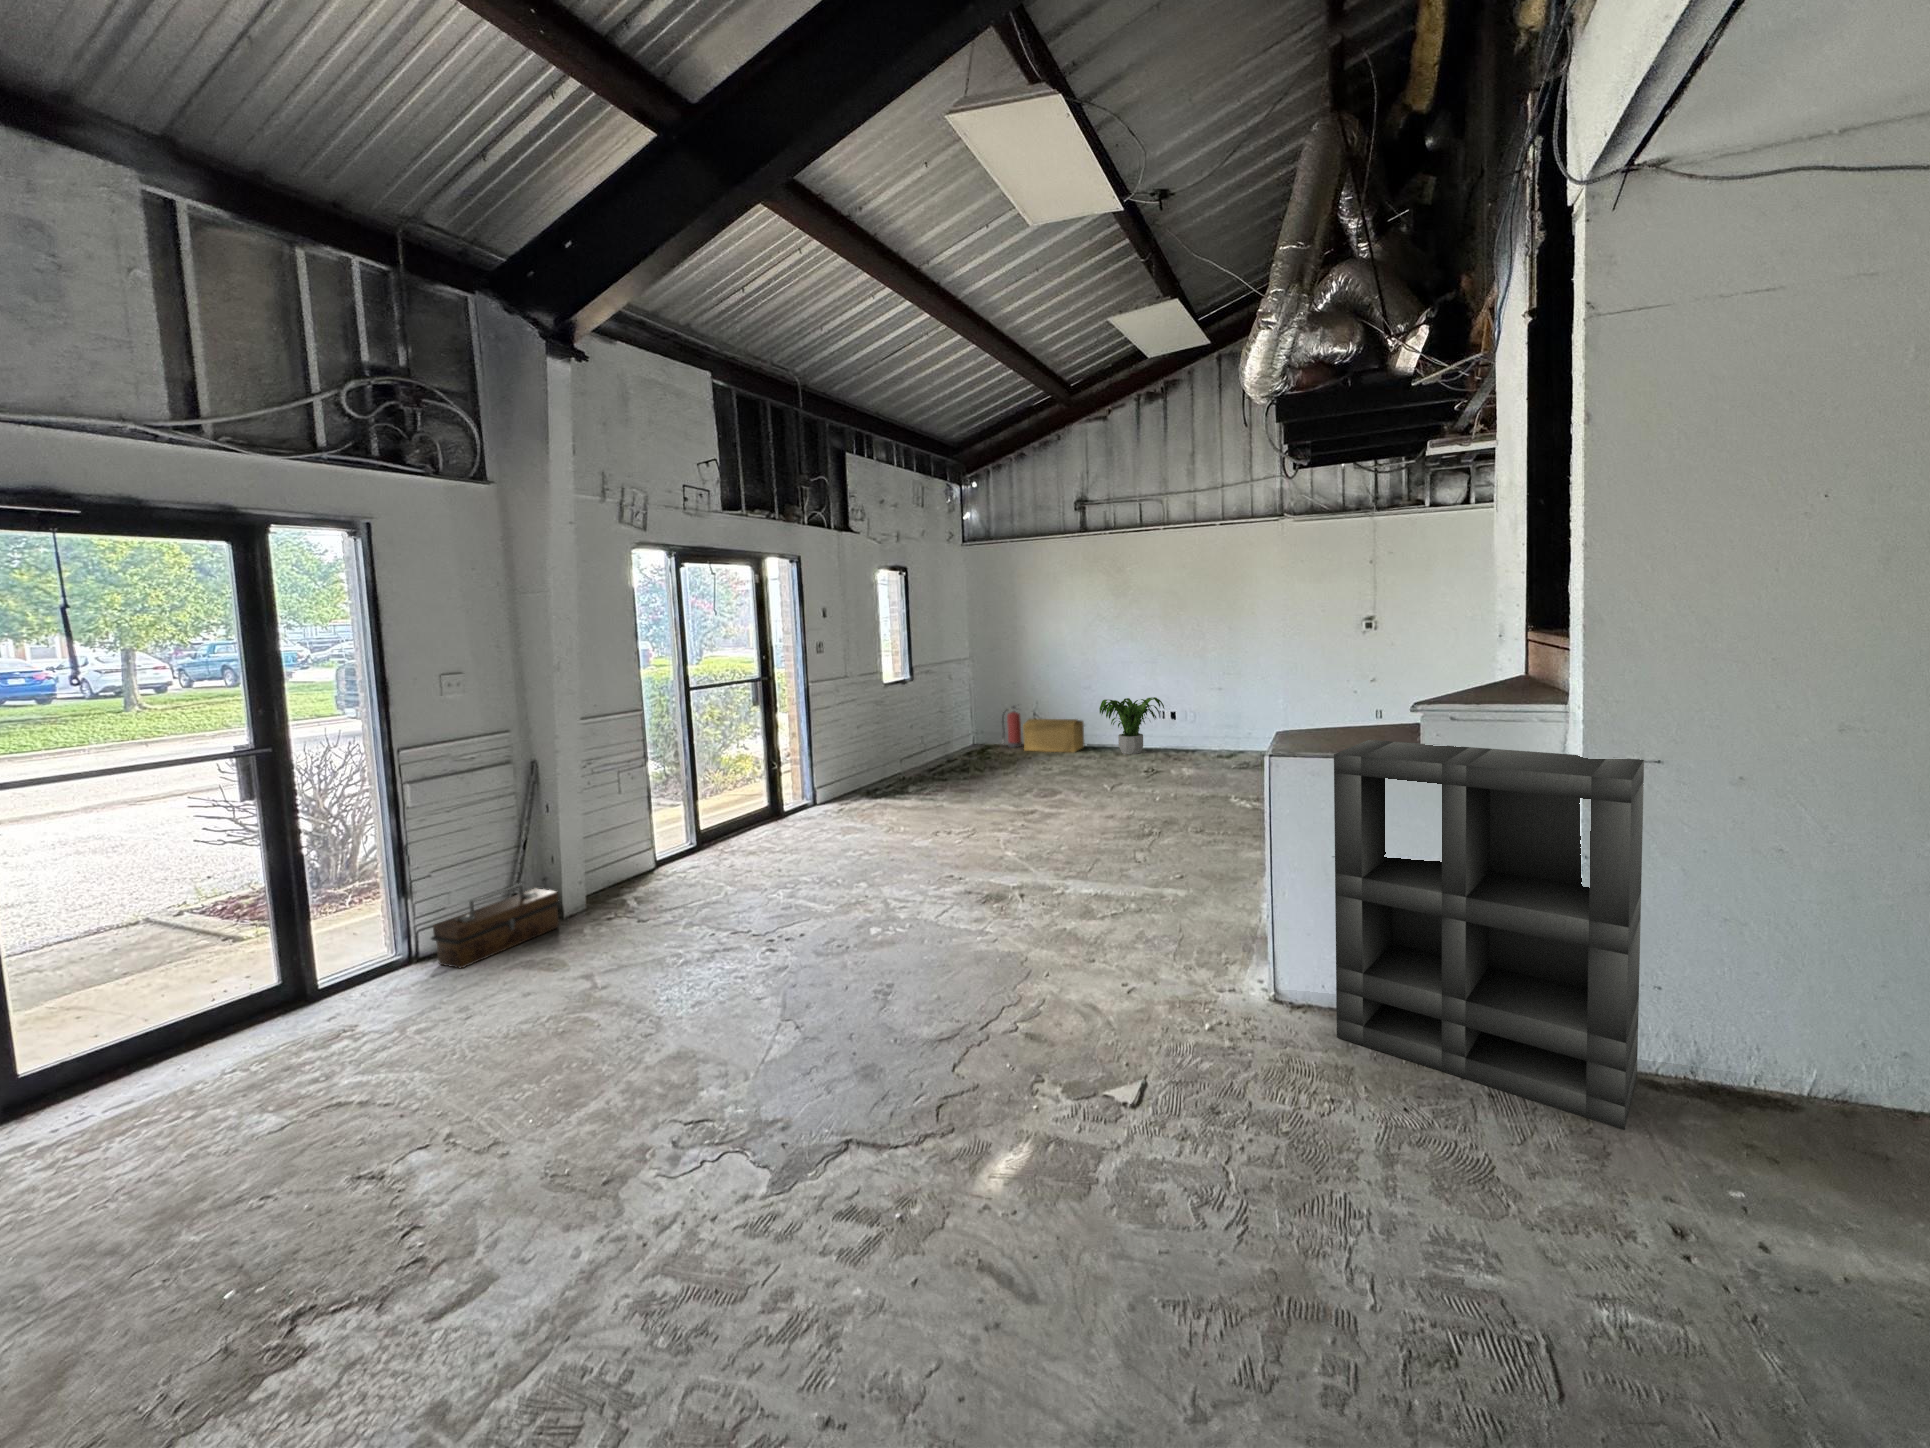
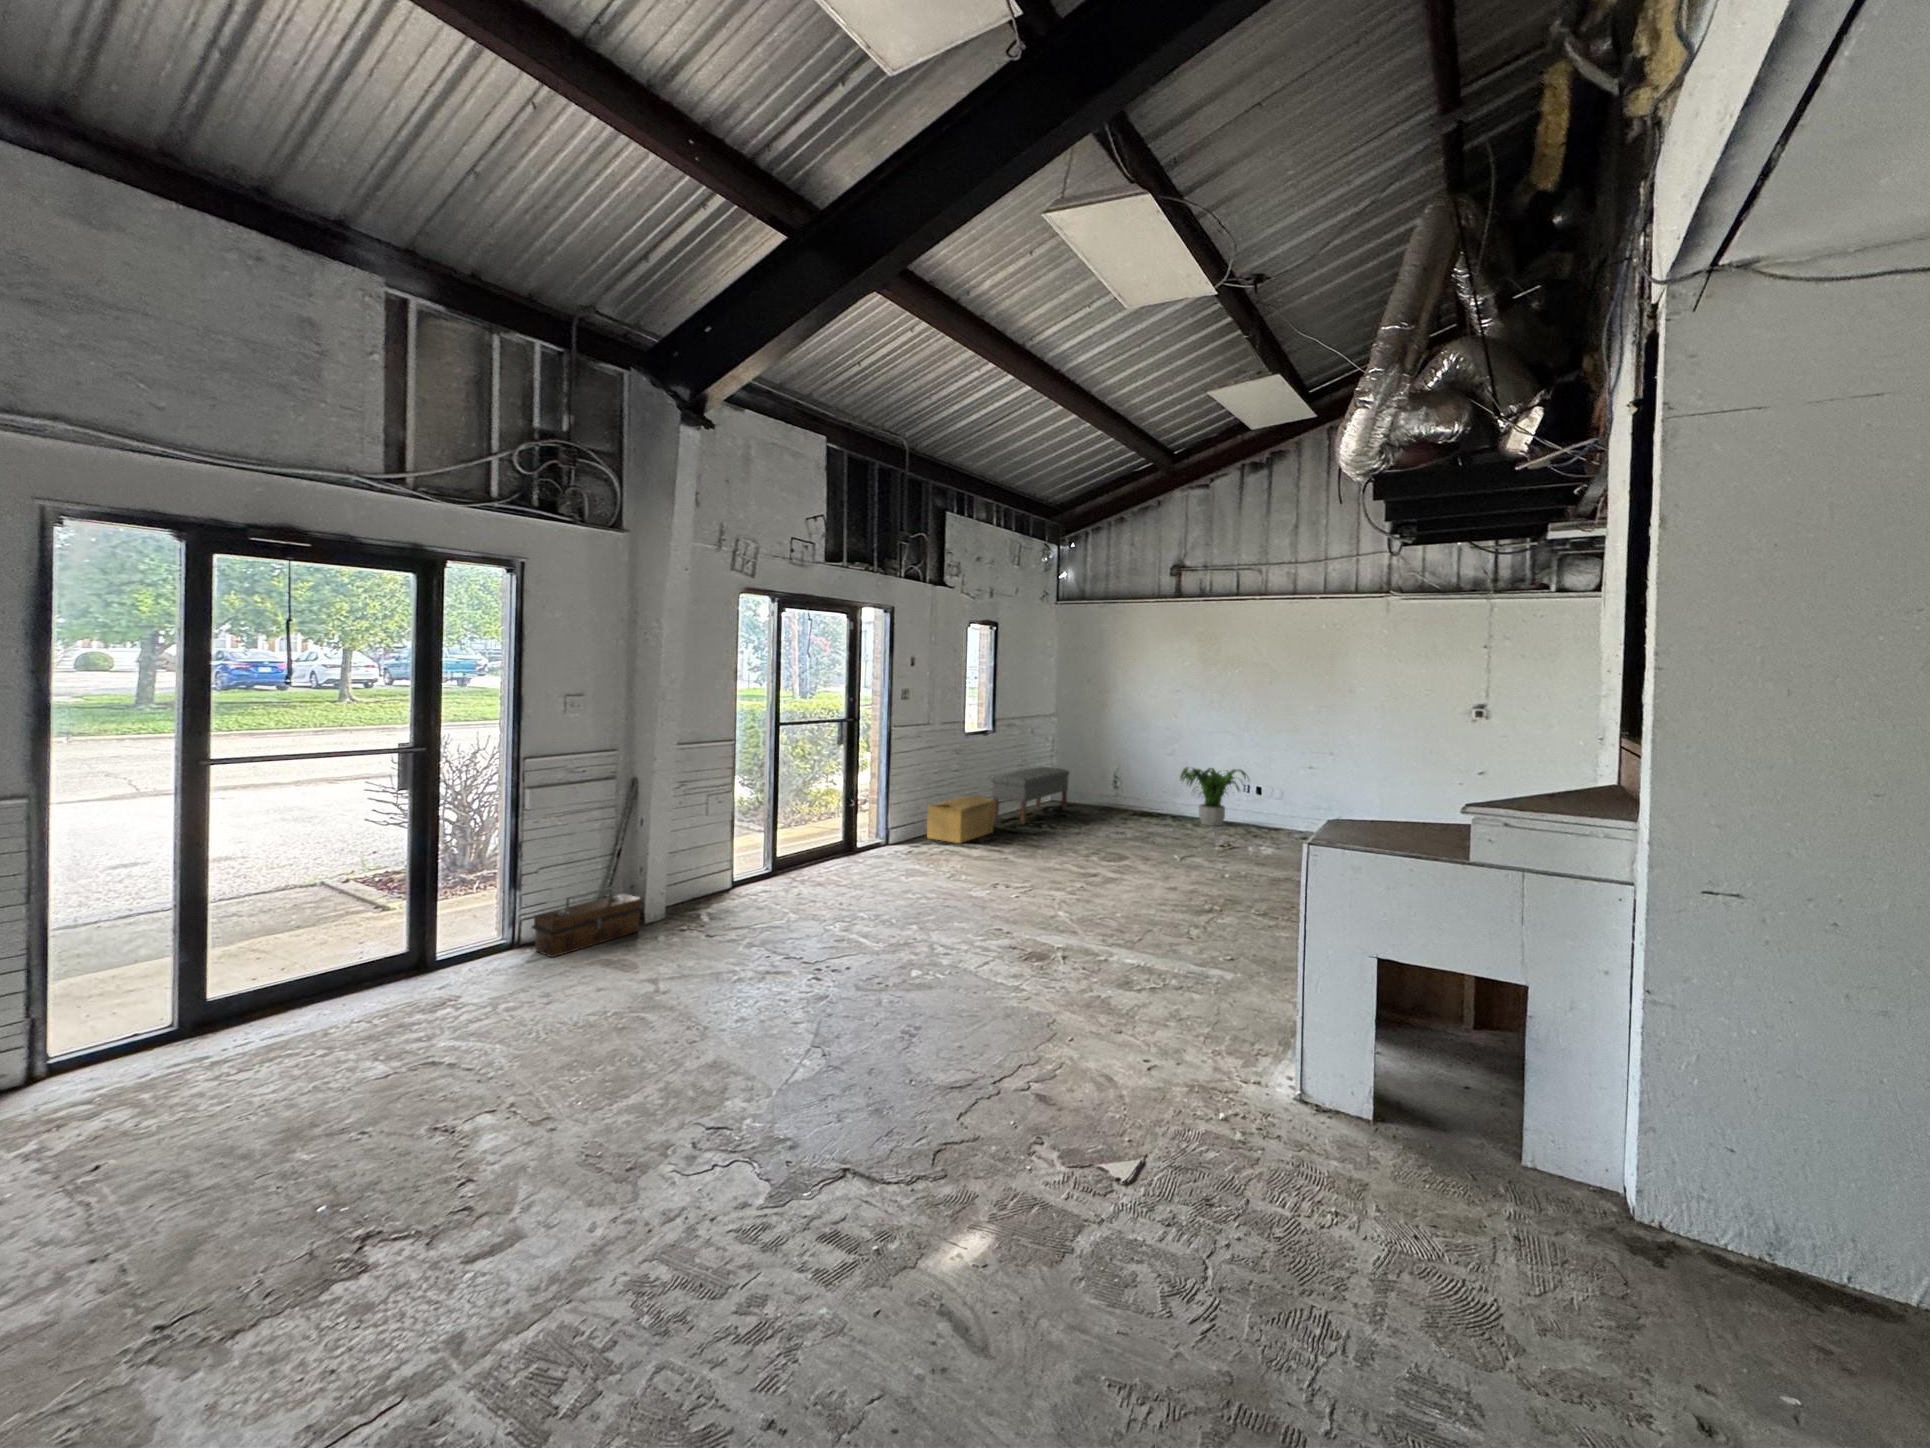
fire extinguisher: present [1002,704,1022,748] -> none [1081,764,1103,807]
bench: none [914,712,990,771] -> present [992,767,1069,824]
cardboard box: present [1023,719,1084,752] -> present [927,795,994,843]
shelving unit: present [1334,740,1644,1130] -> none [1361,838,1722,1308]

